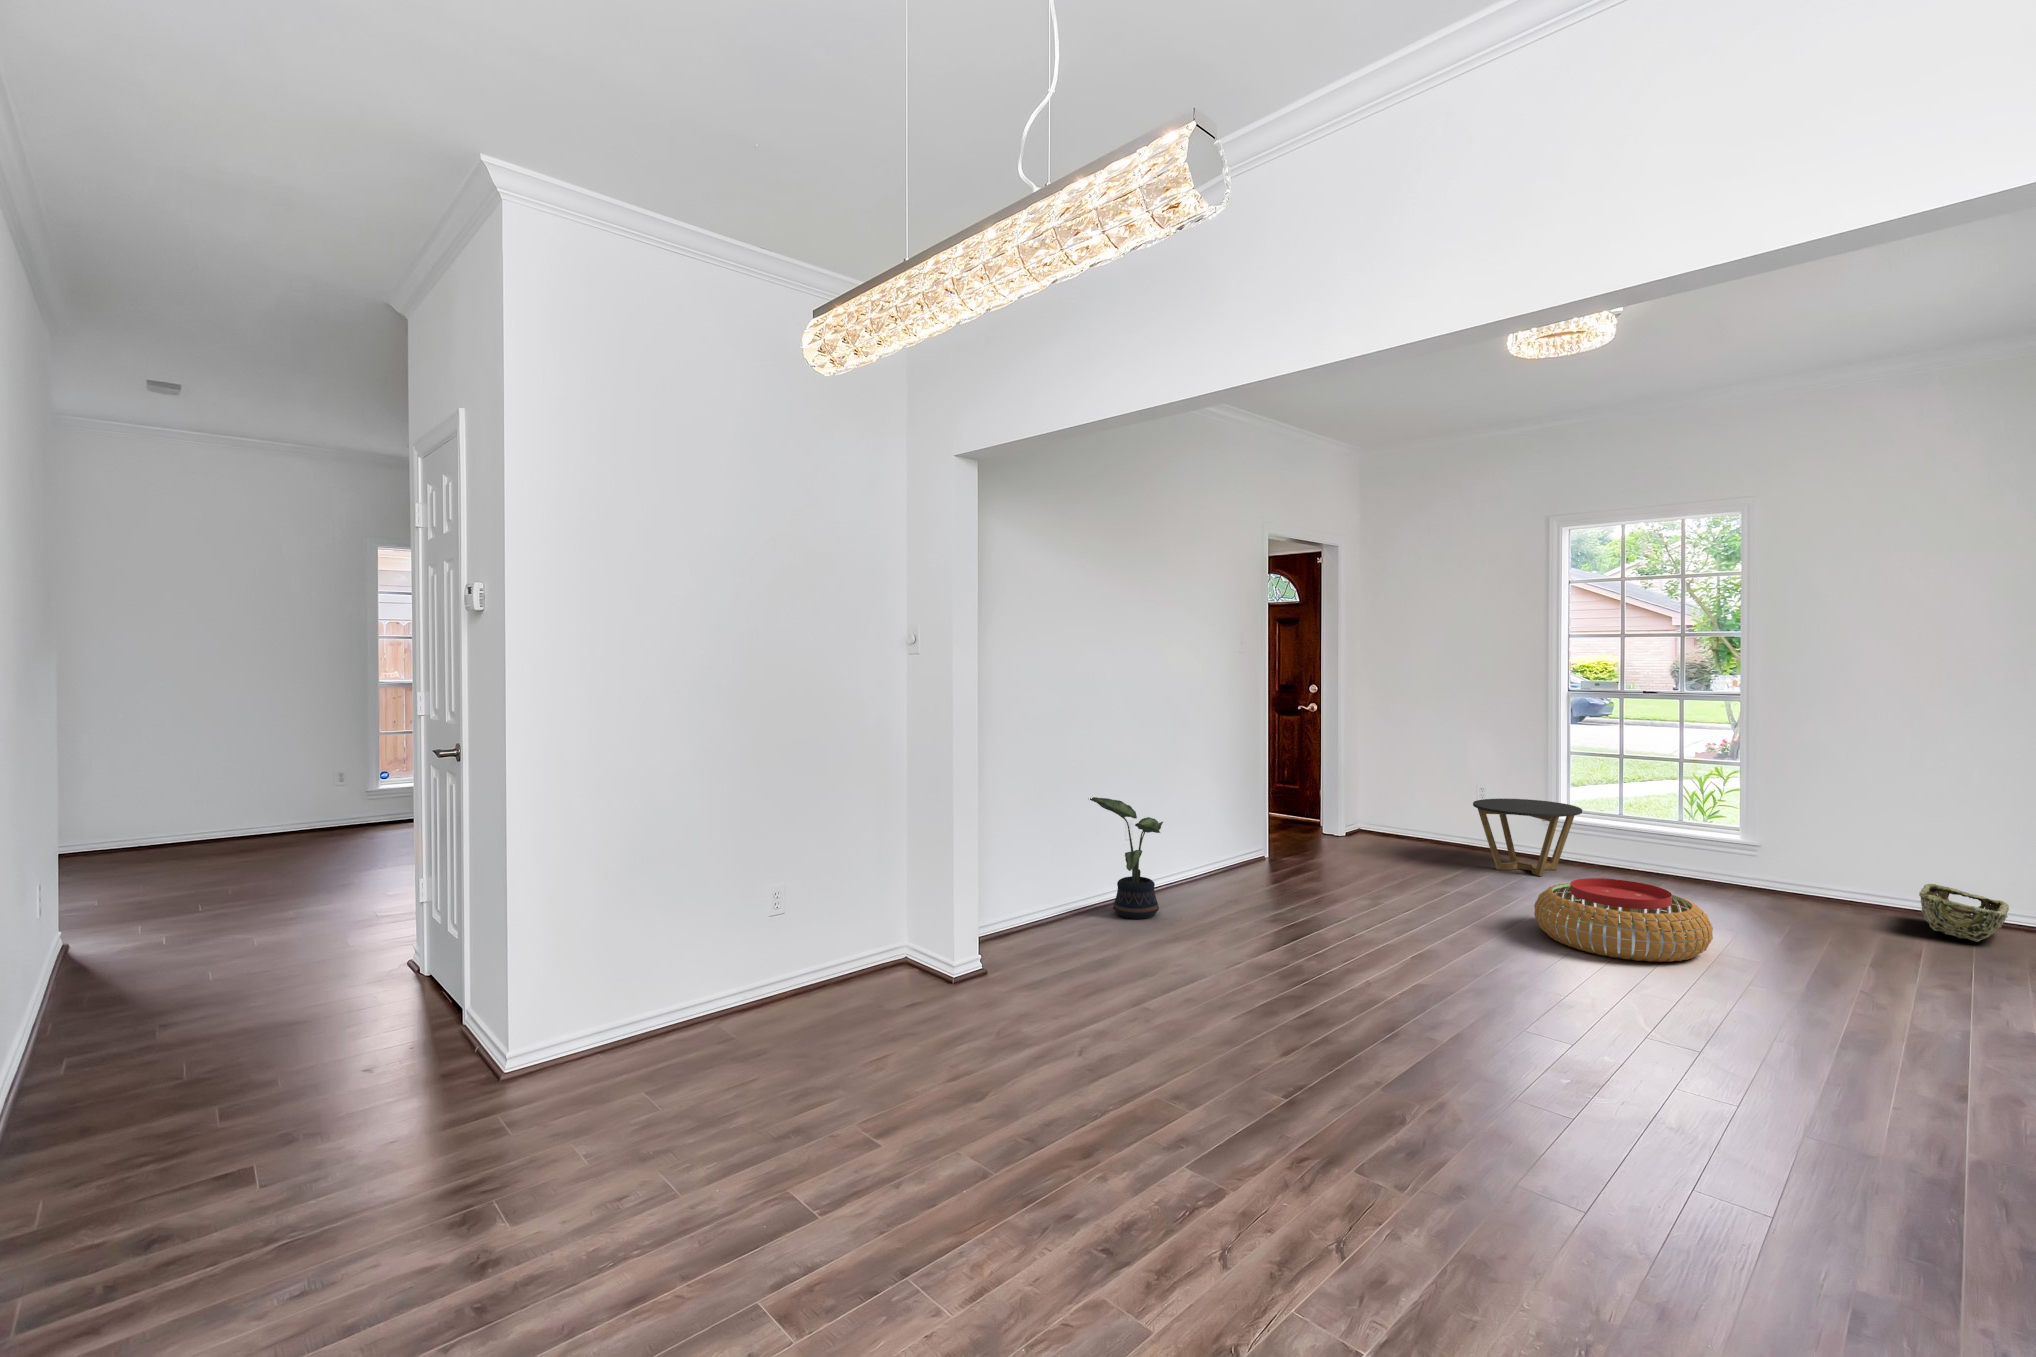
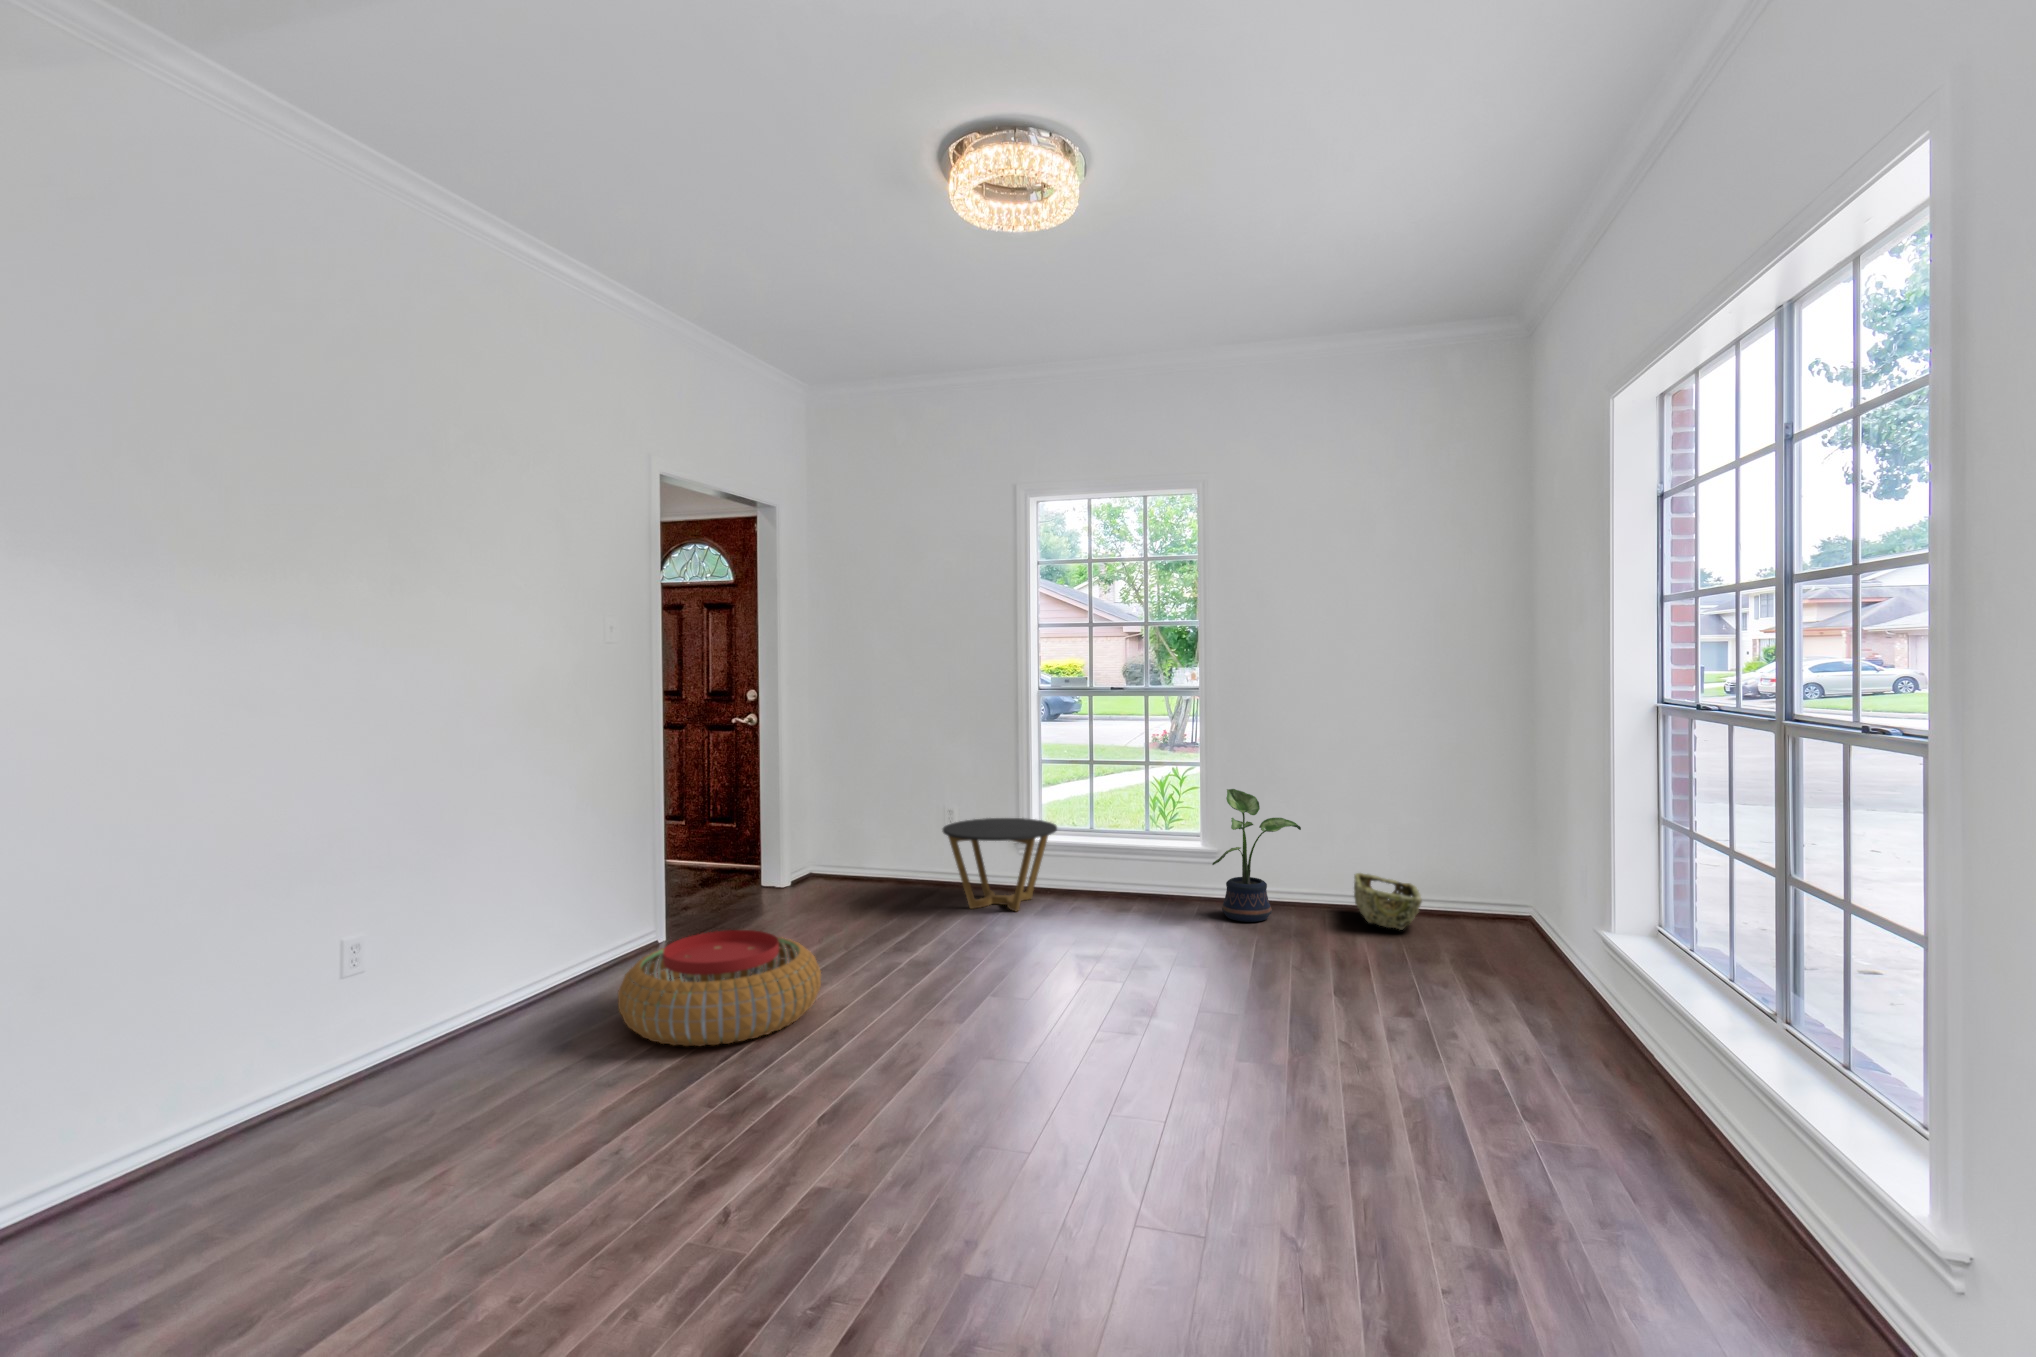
potted plant: present [1090,797,1163,919] -> present [1212,789,1301,922]
pouf: present [1534,878,1713,962] -> present [618,930,821,1046]

